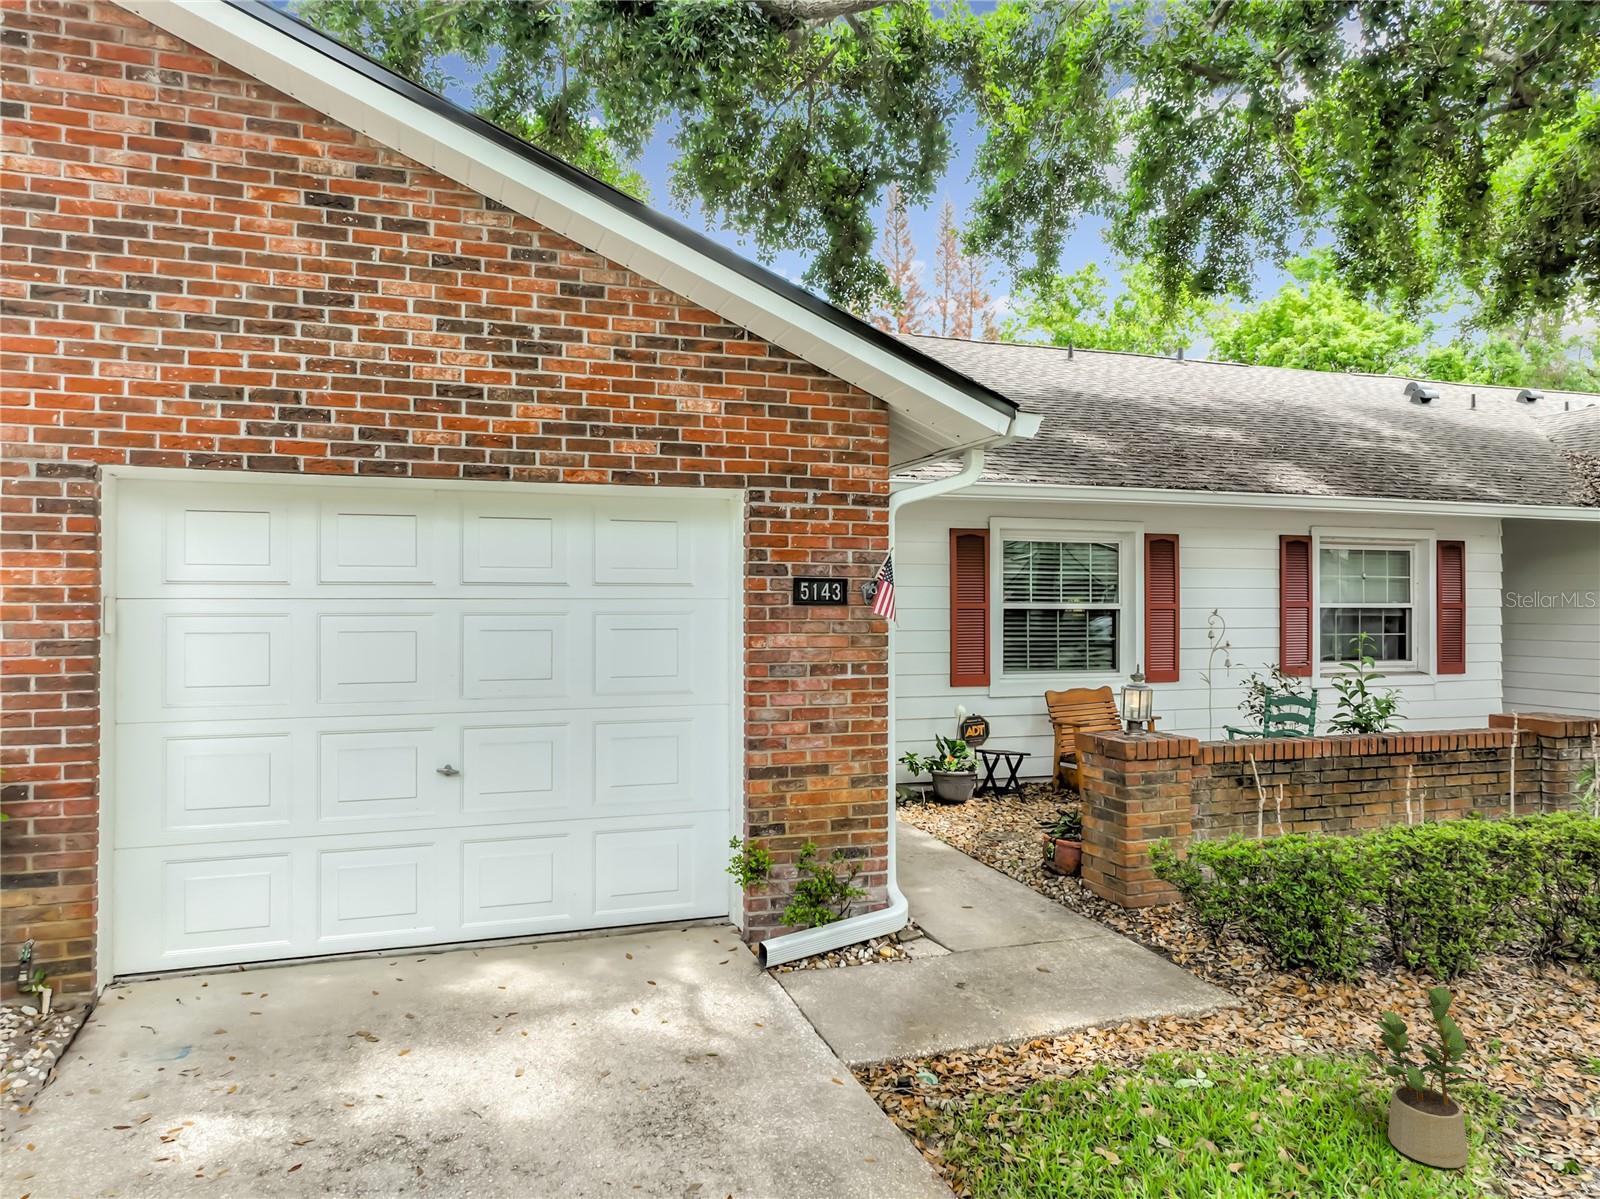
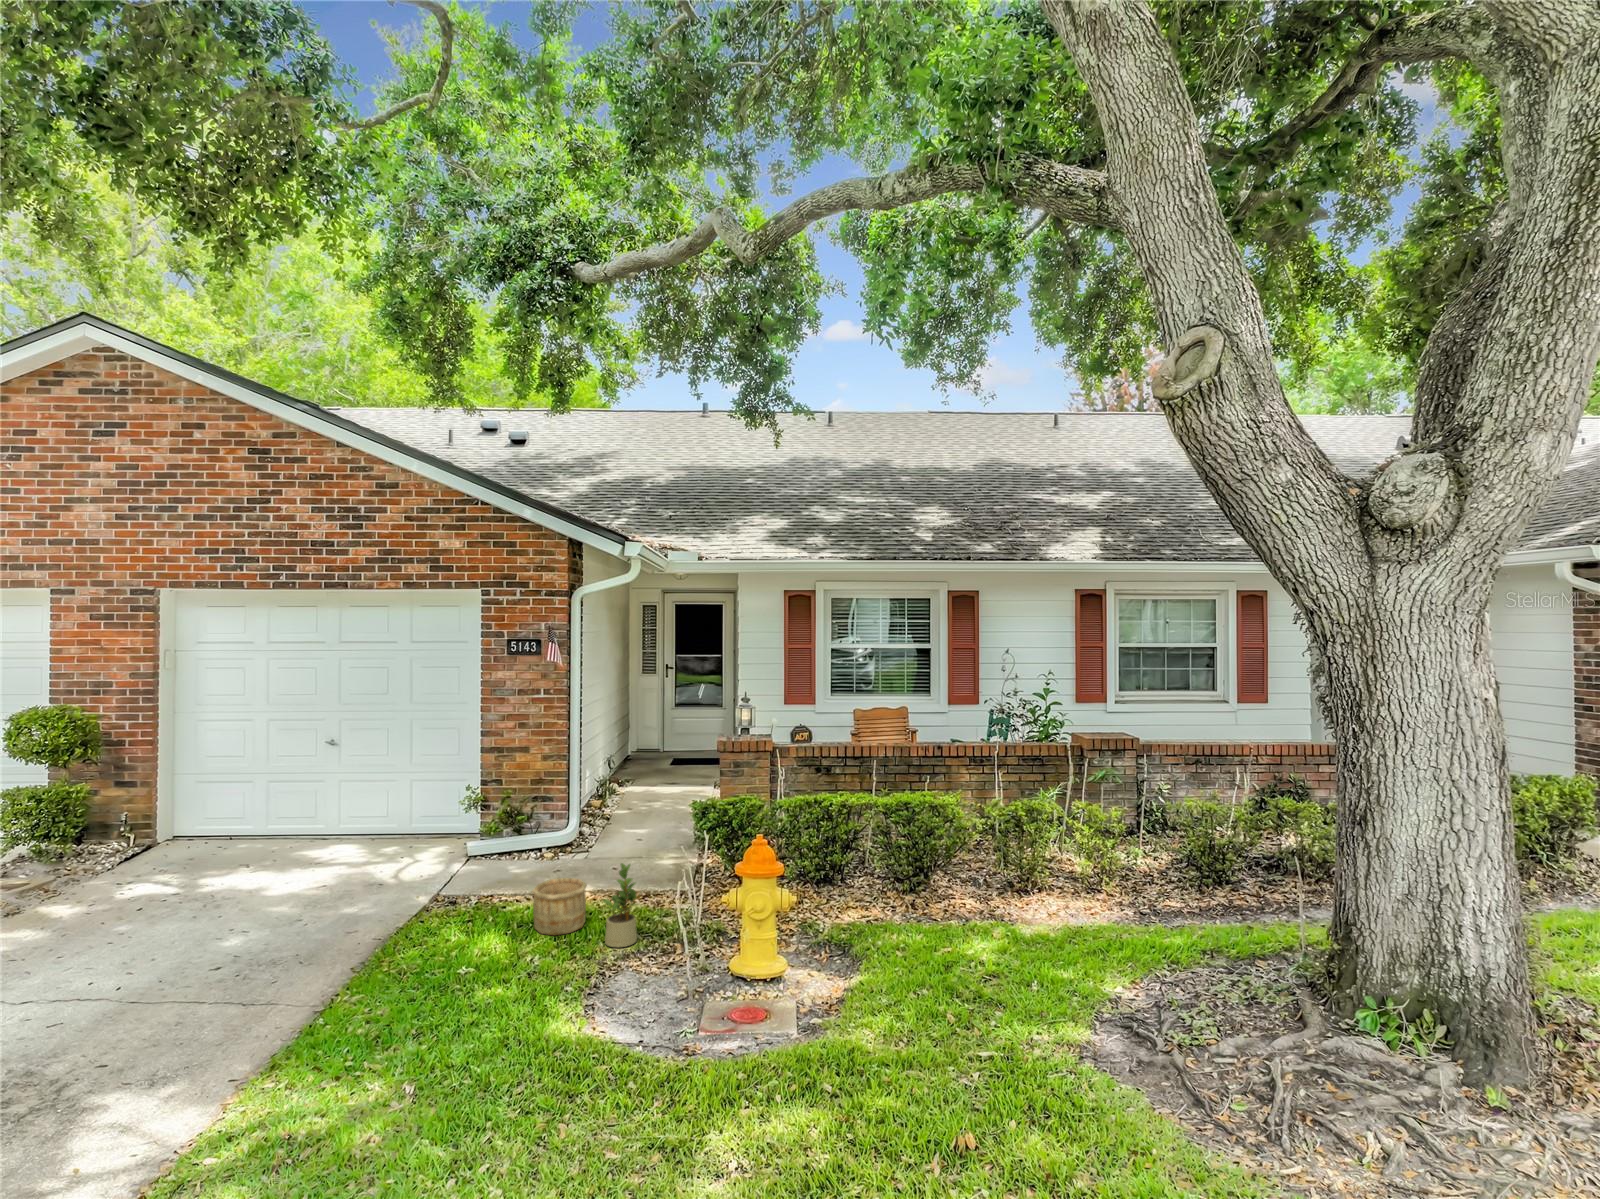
wooden bucket: none [1179,1015,1298,1150] -> present [532,878,587,935]

